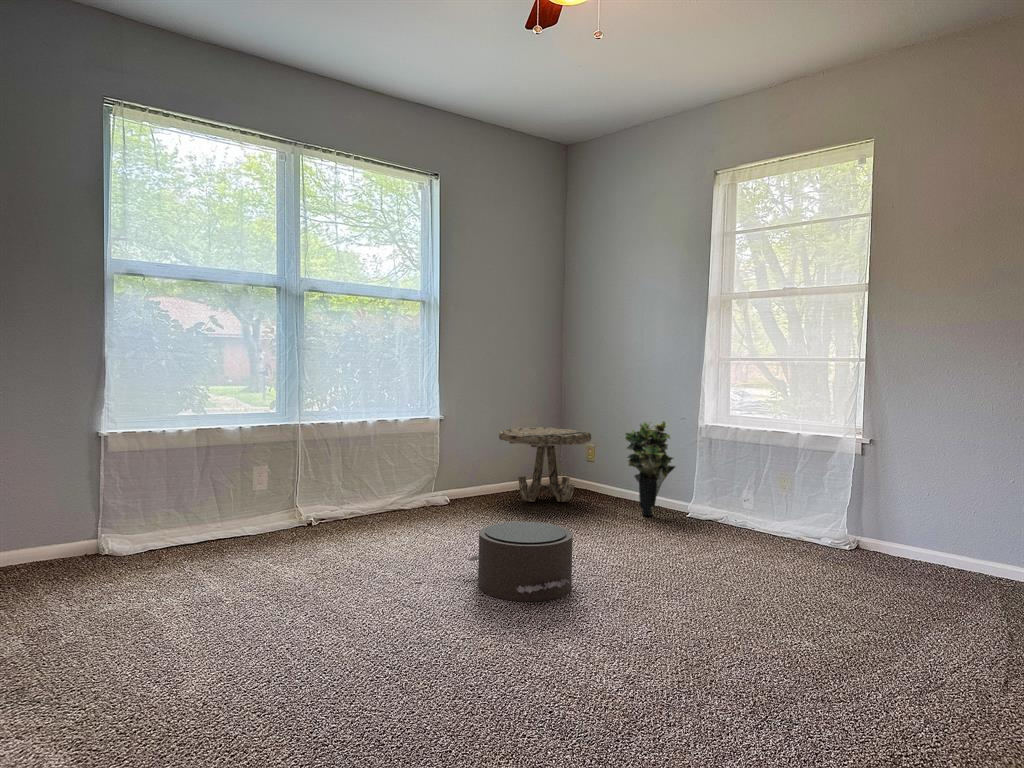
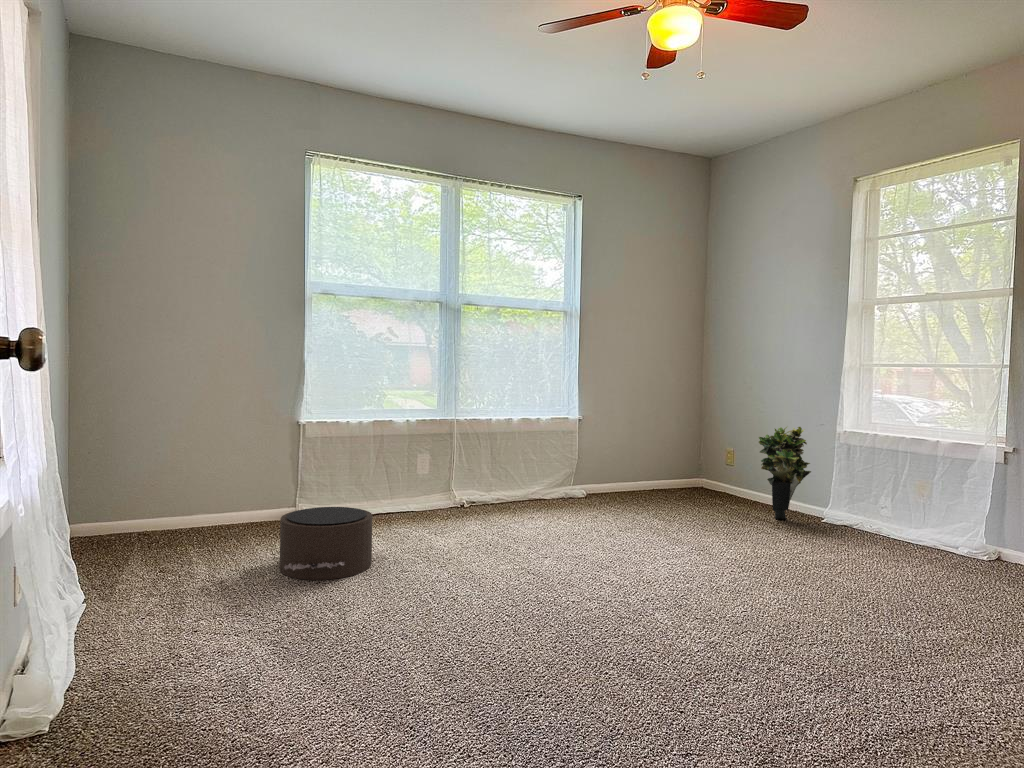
side table: present [499,427,591,502] -> none [635,430,726,502]
pouf: present [467,522,573,602] -> present [280,507,372,580]

